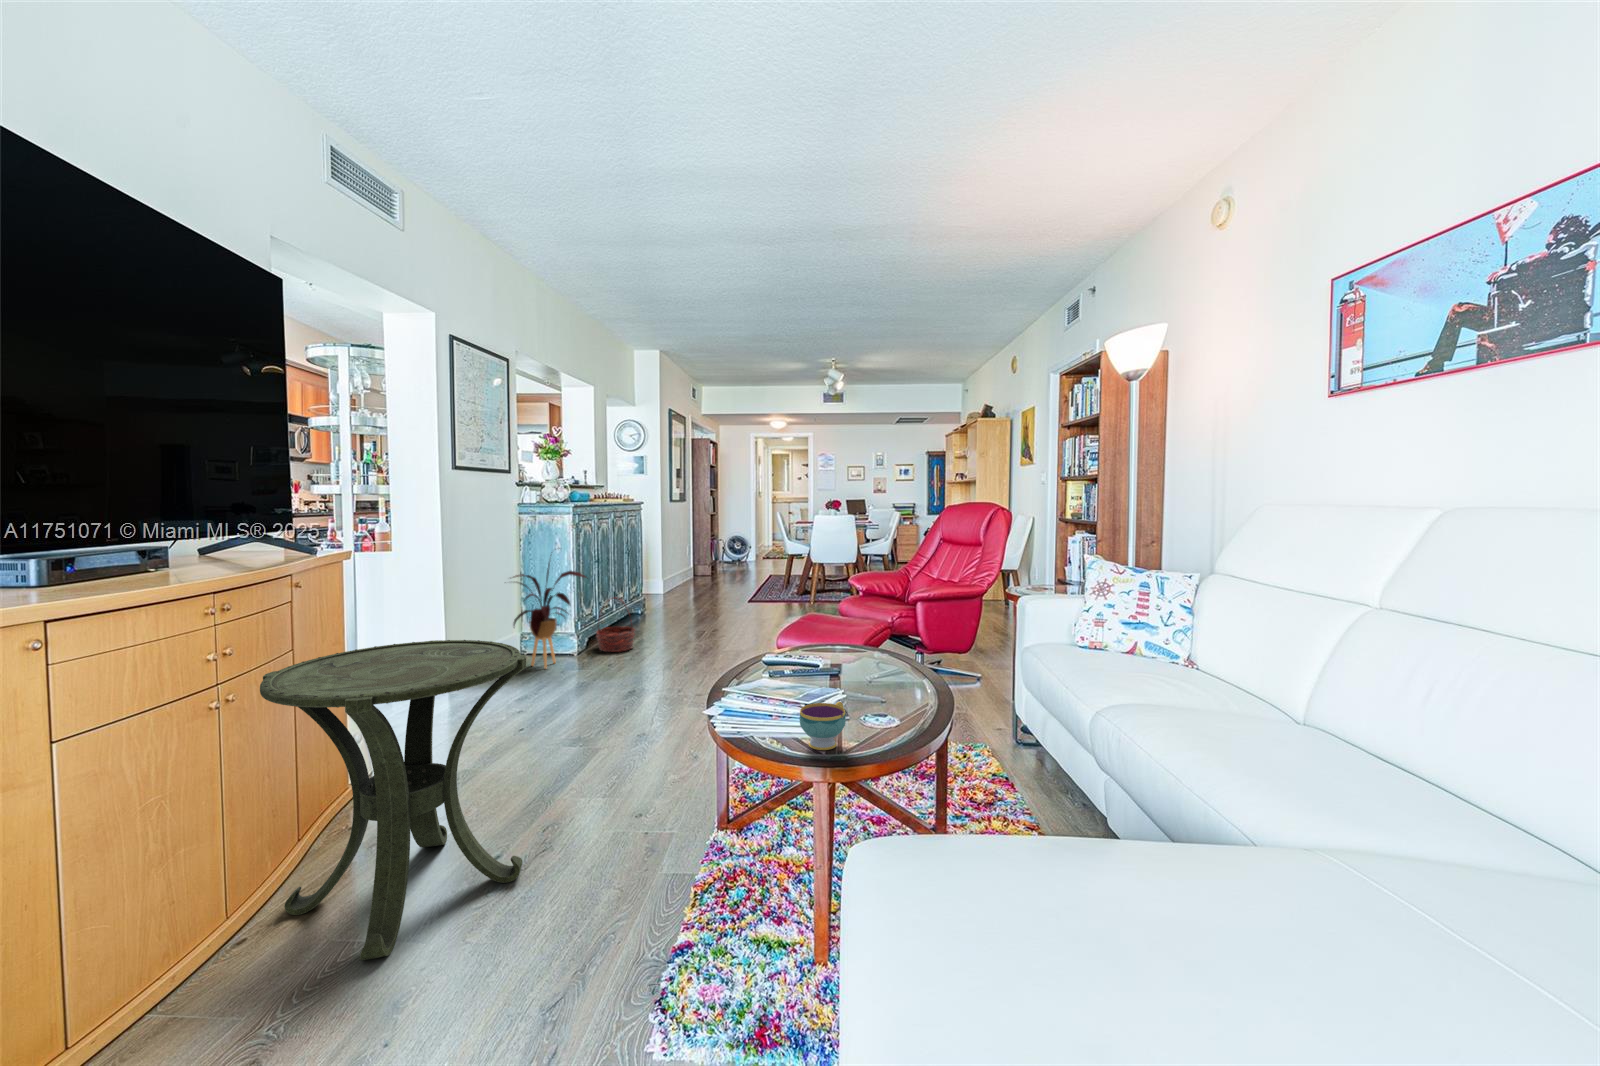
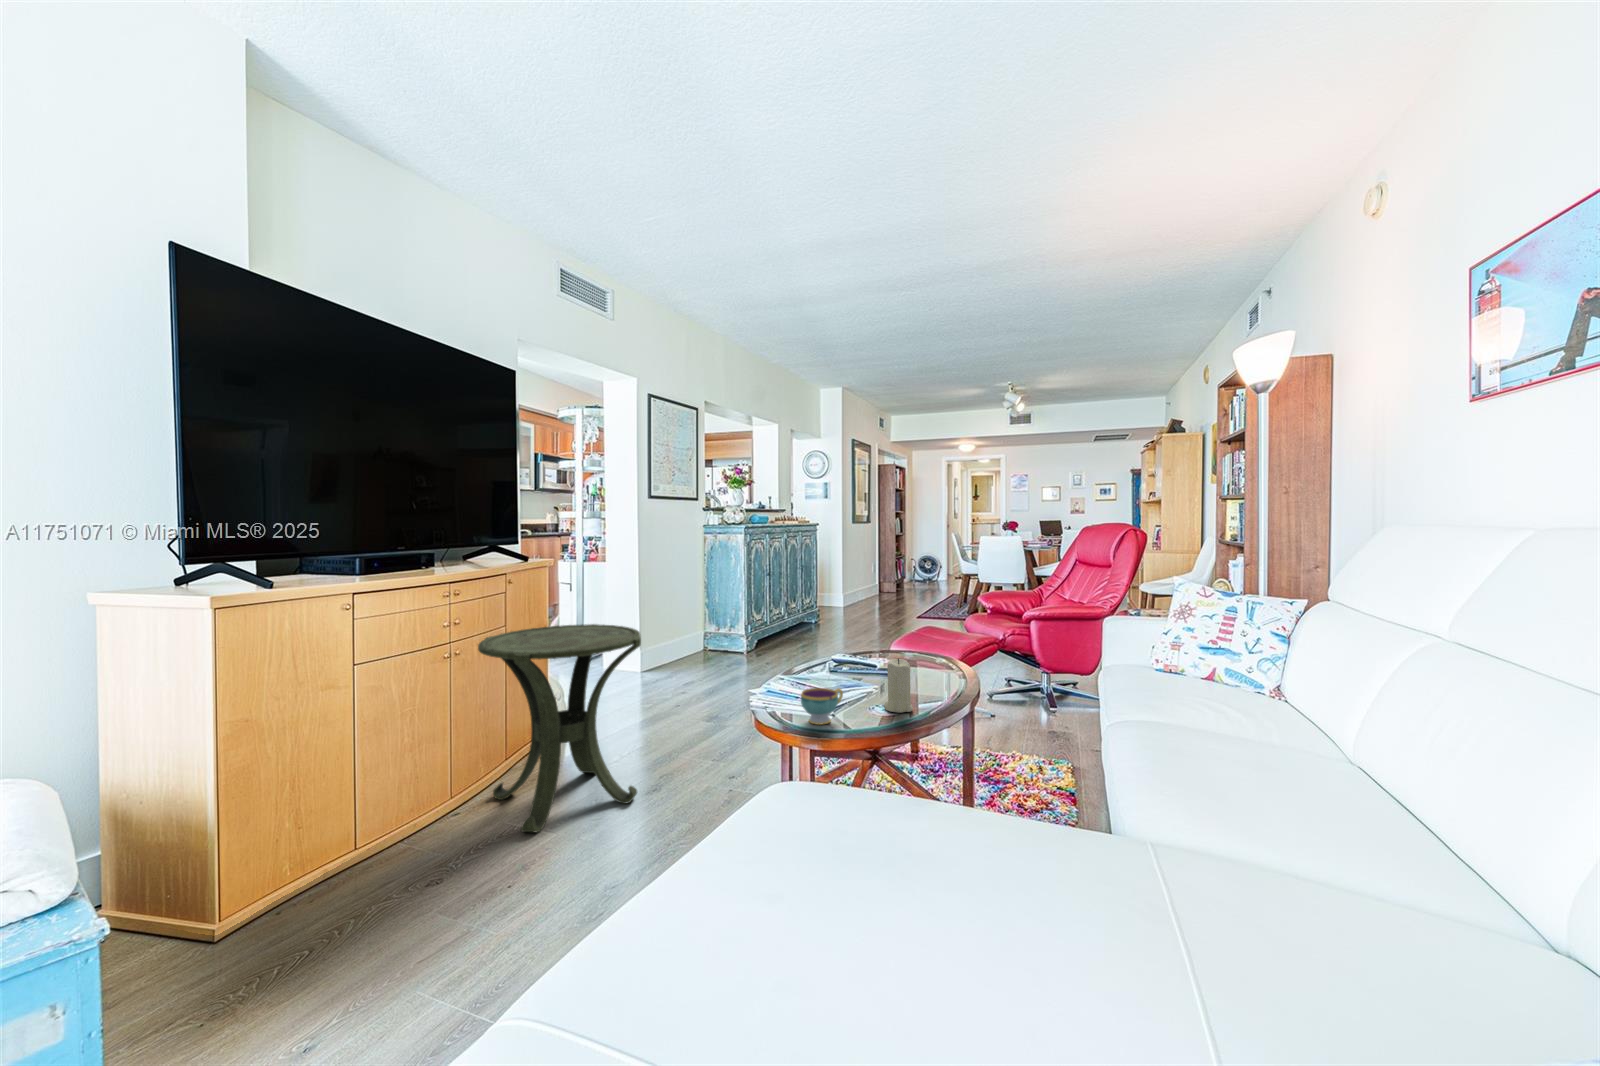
house plant: present [513,562,586,668] -> none [690,562,753,661]
basket: present [596,597,635,652] -> none [763,605,796,653]
candle: none [870,659,907,721] -> present [884,659,913,713]

